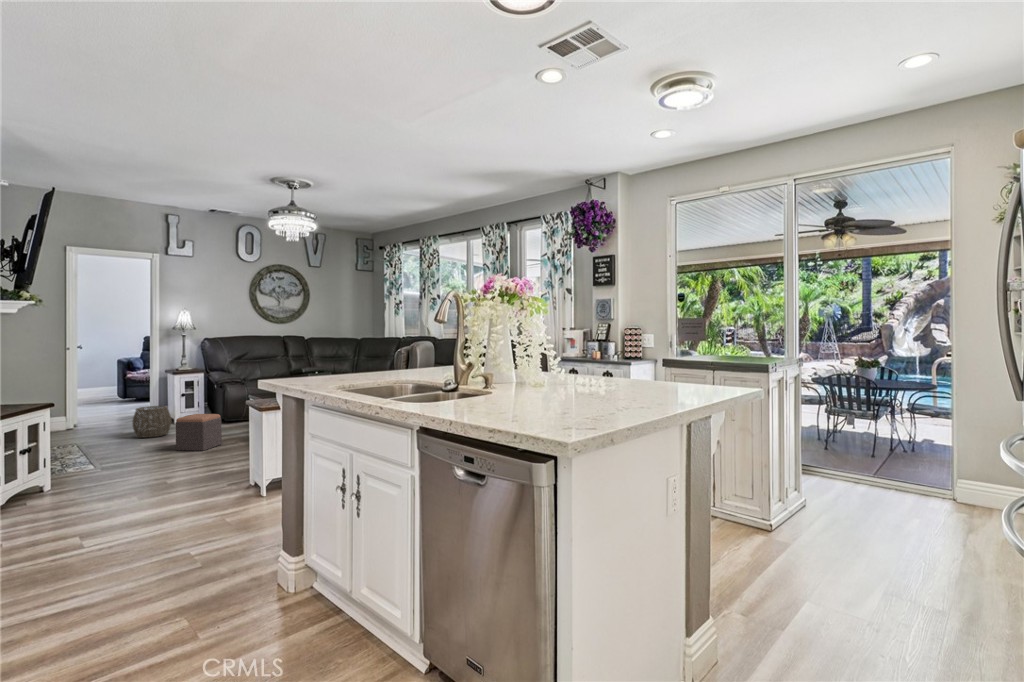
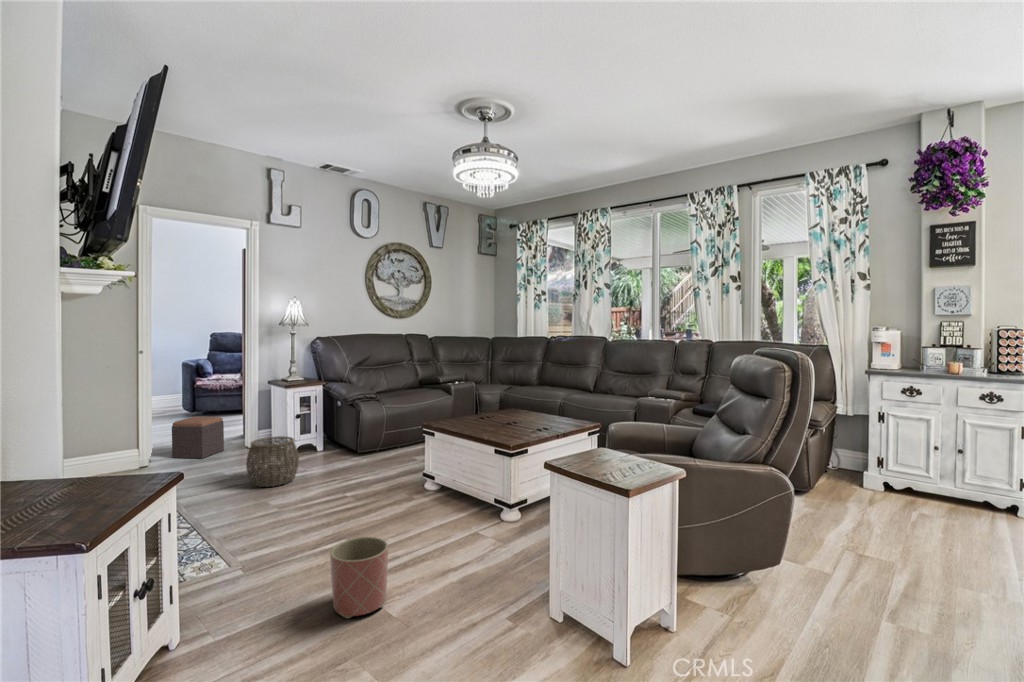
footstool: present [176,414,222,451] -> present [172,417,224,458]
planter: none [138,445,173,482] -> present [330,537,388,618]

